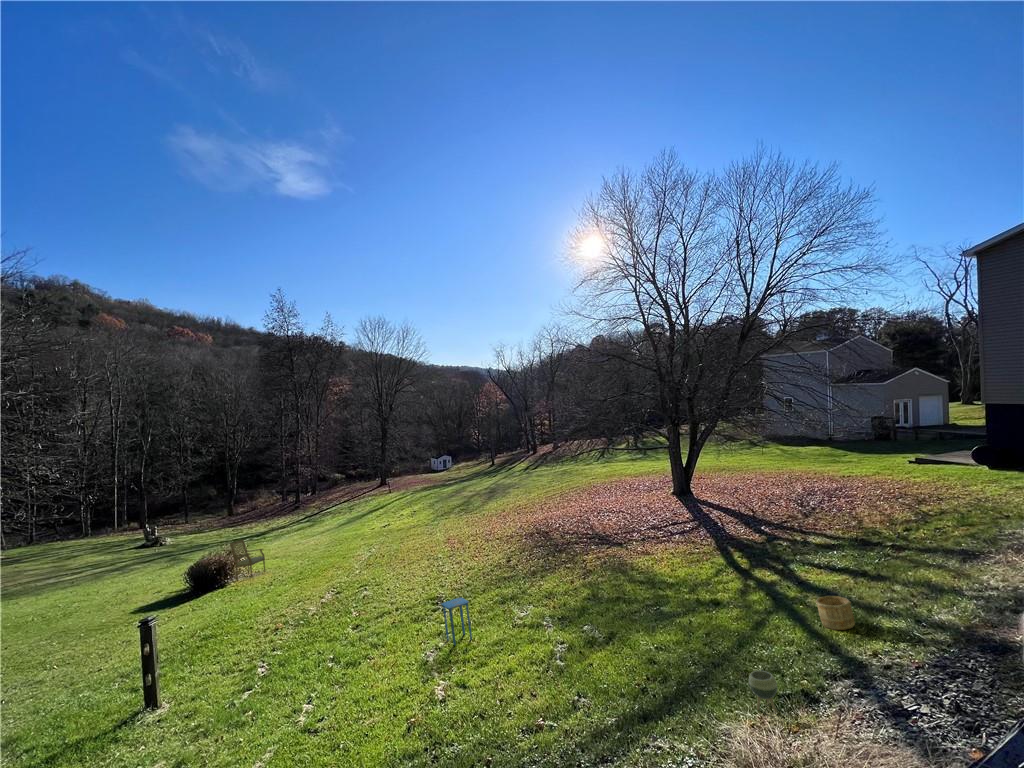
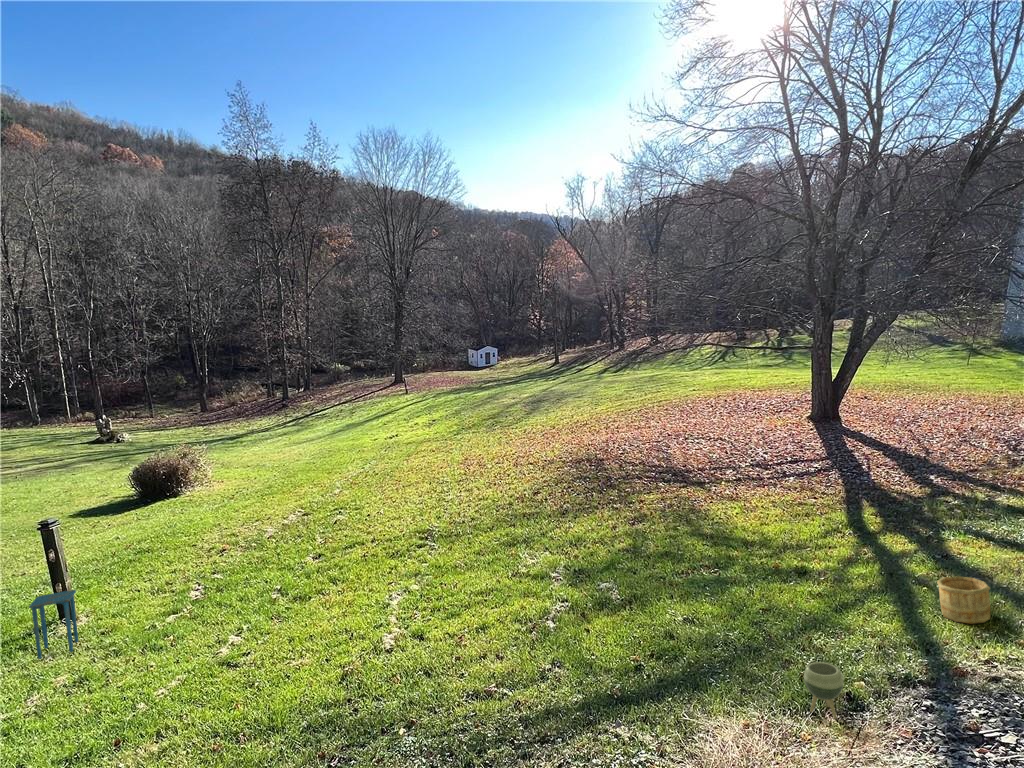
chair: present [230,540,265,579] -> none [184,438,229,487]
side table: present [441,598,472,645] -> present [29,590,78,659]

